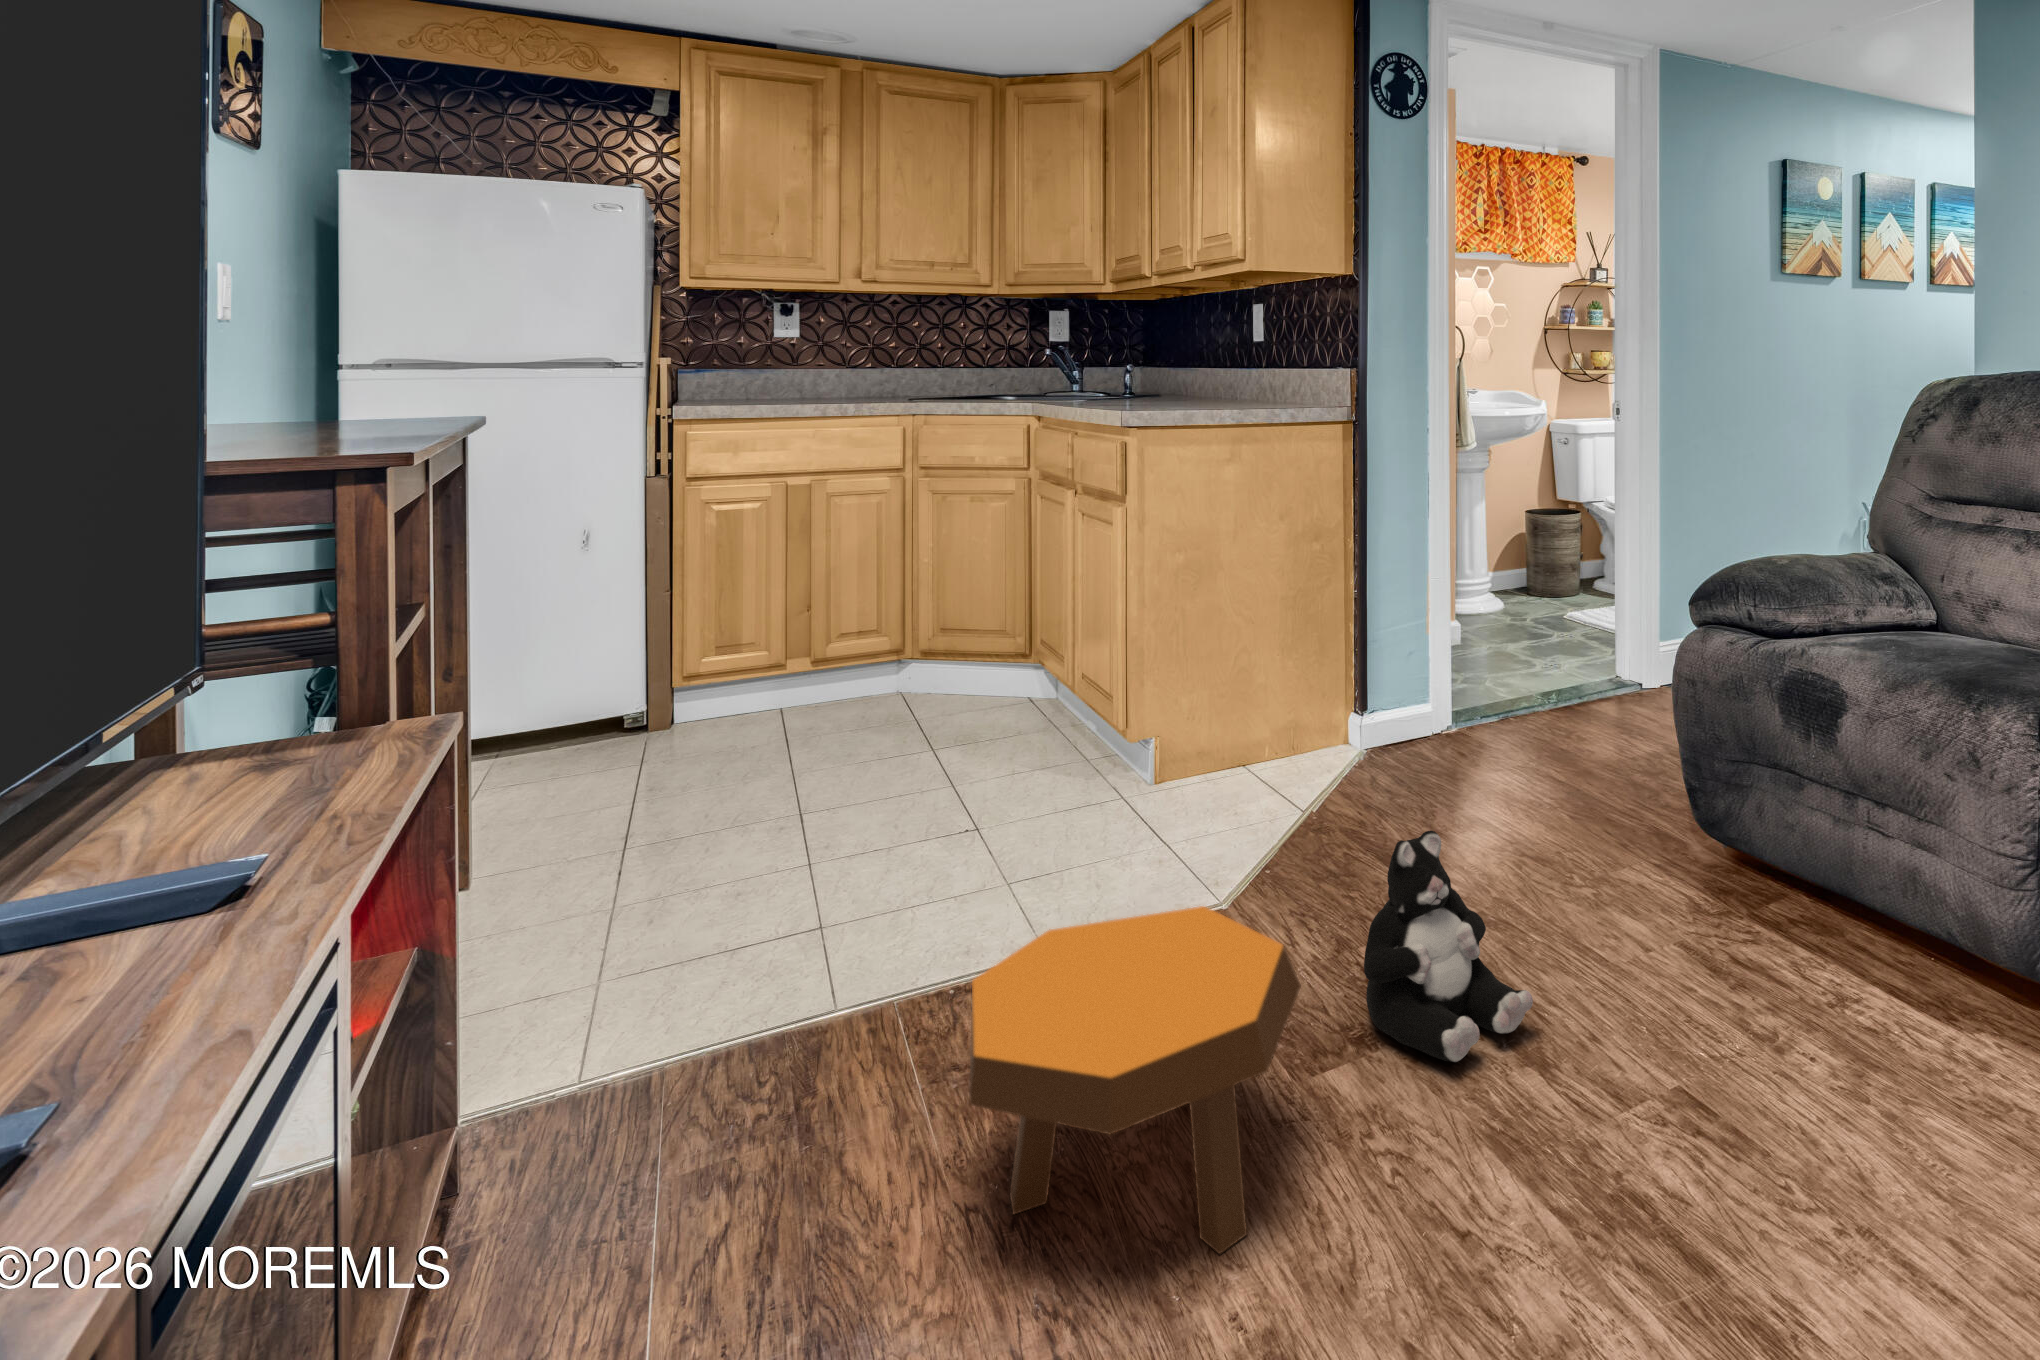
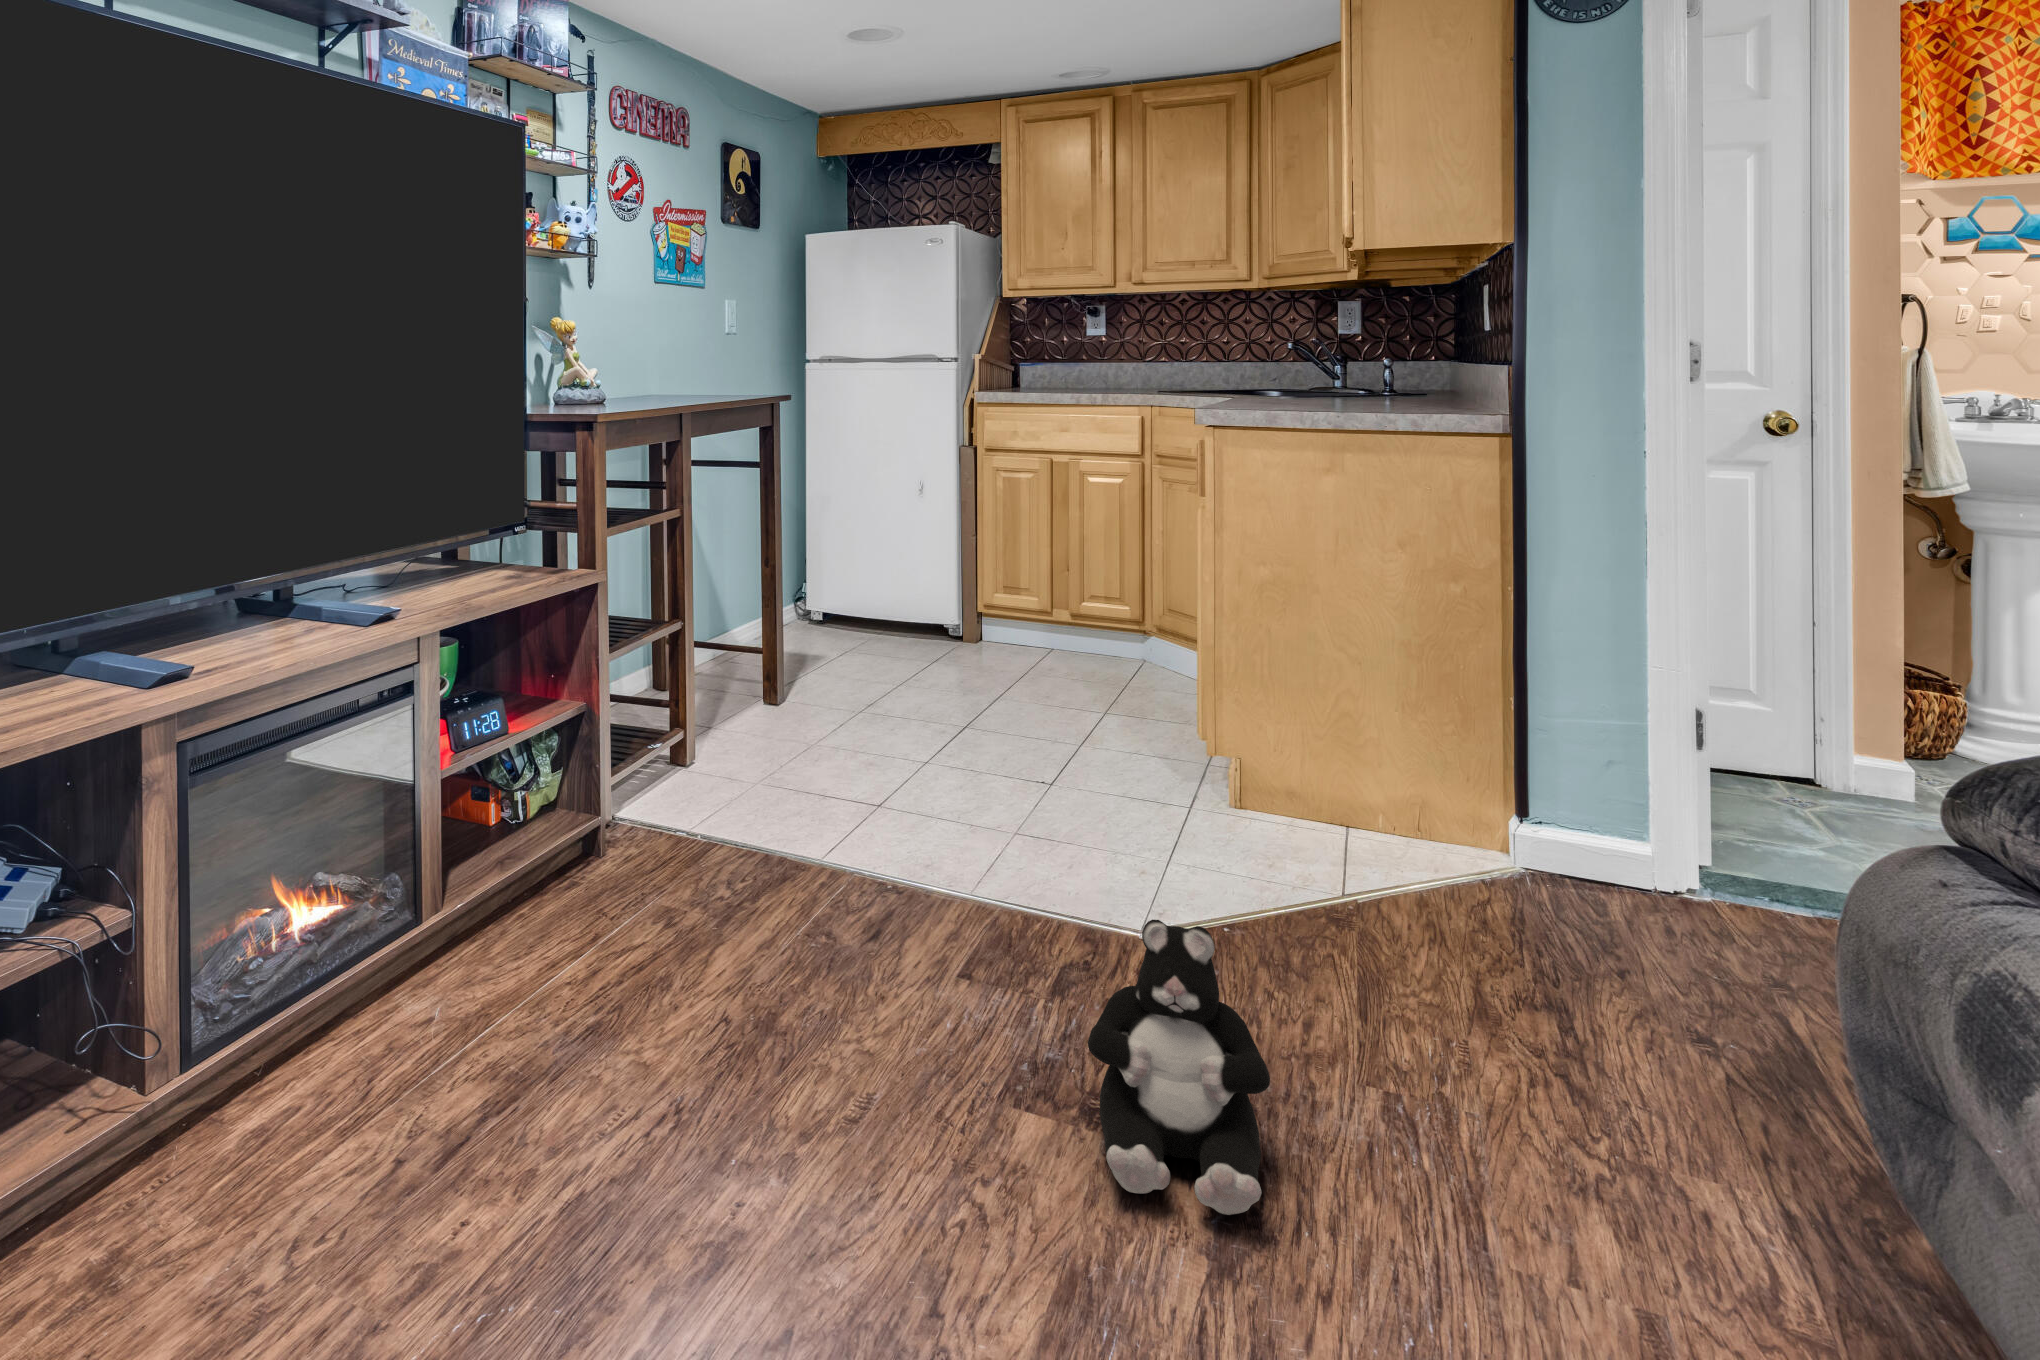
footstool: present [969,906,1301,1254] -> none [683,844,959,1164]

